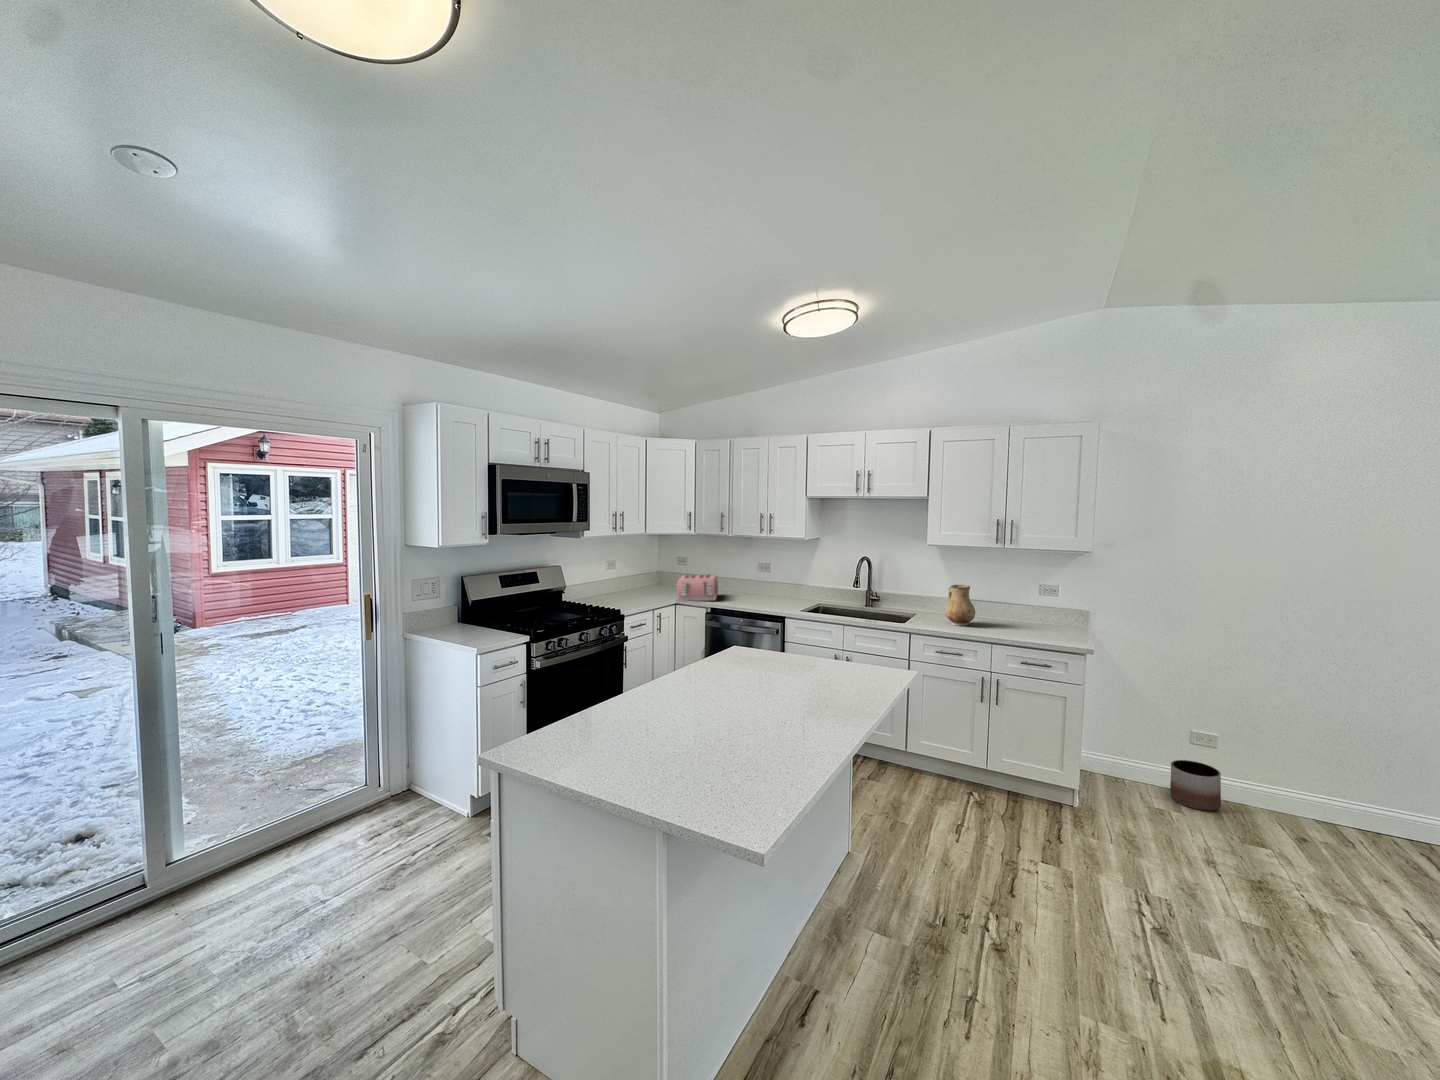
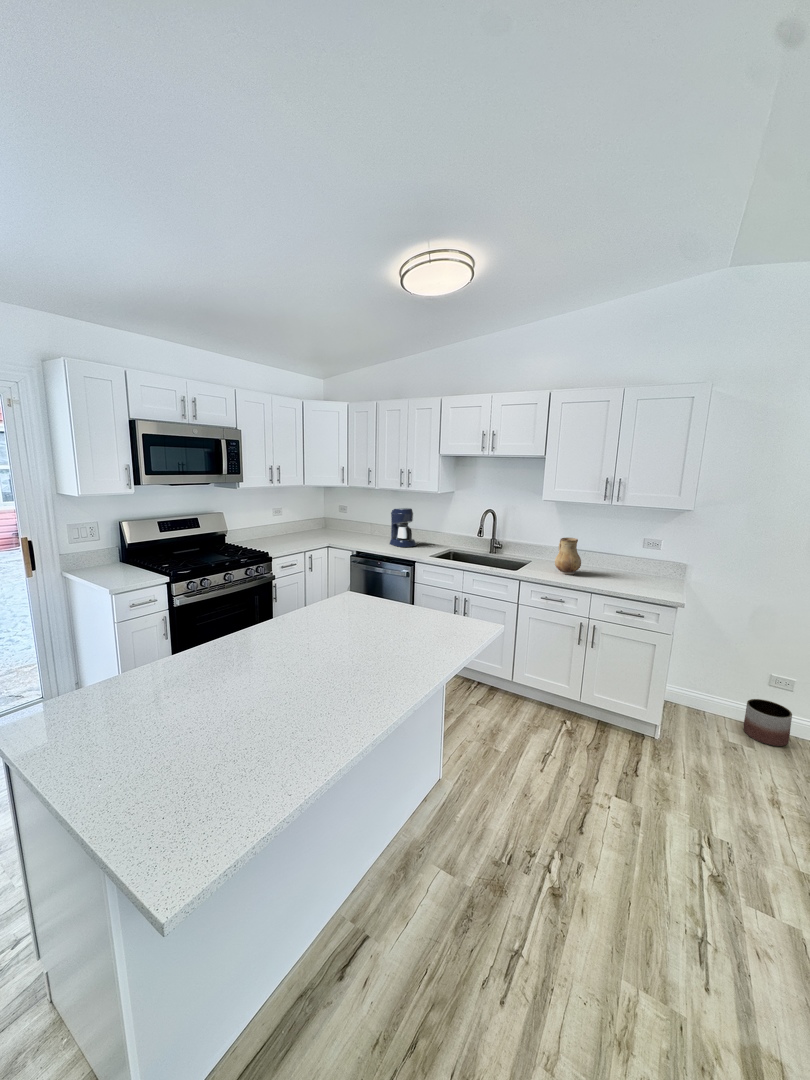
coffee maker: none [745,556,777,602] -> present [389,508,417,547]
toaster: present [677,574,718,601] -> none [330,523,369,545]

